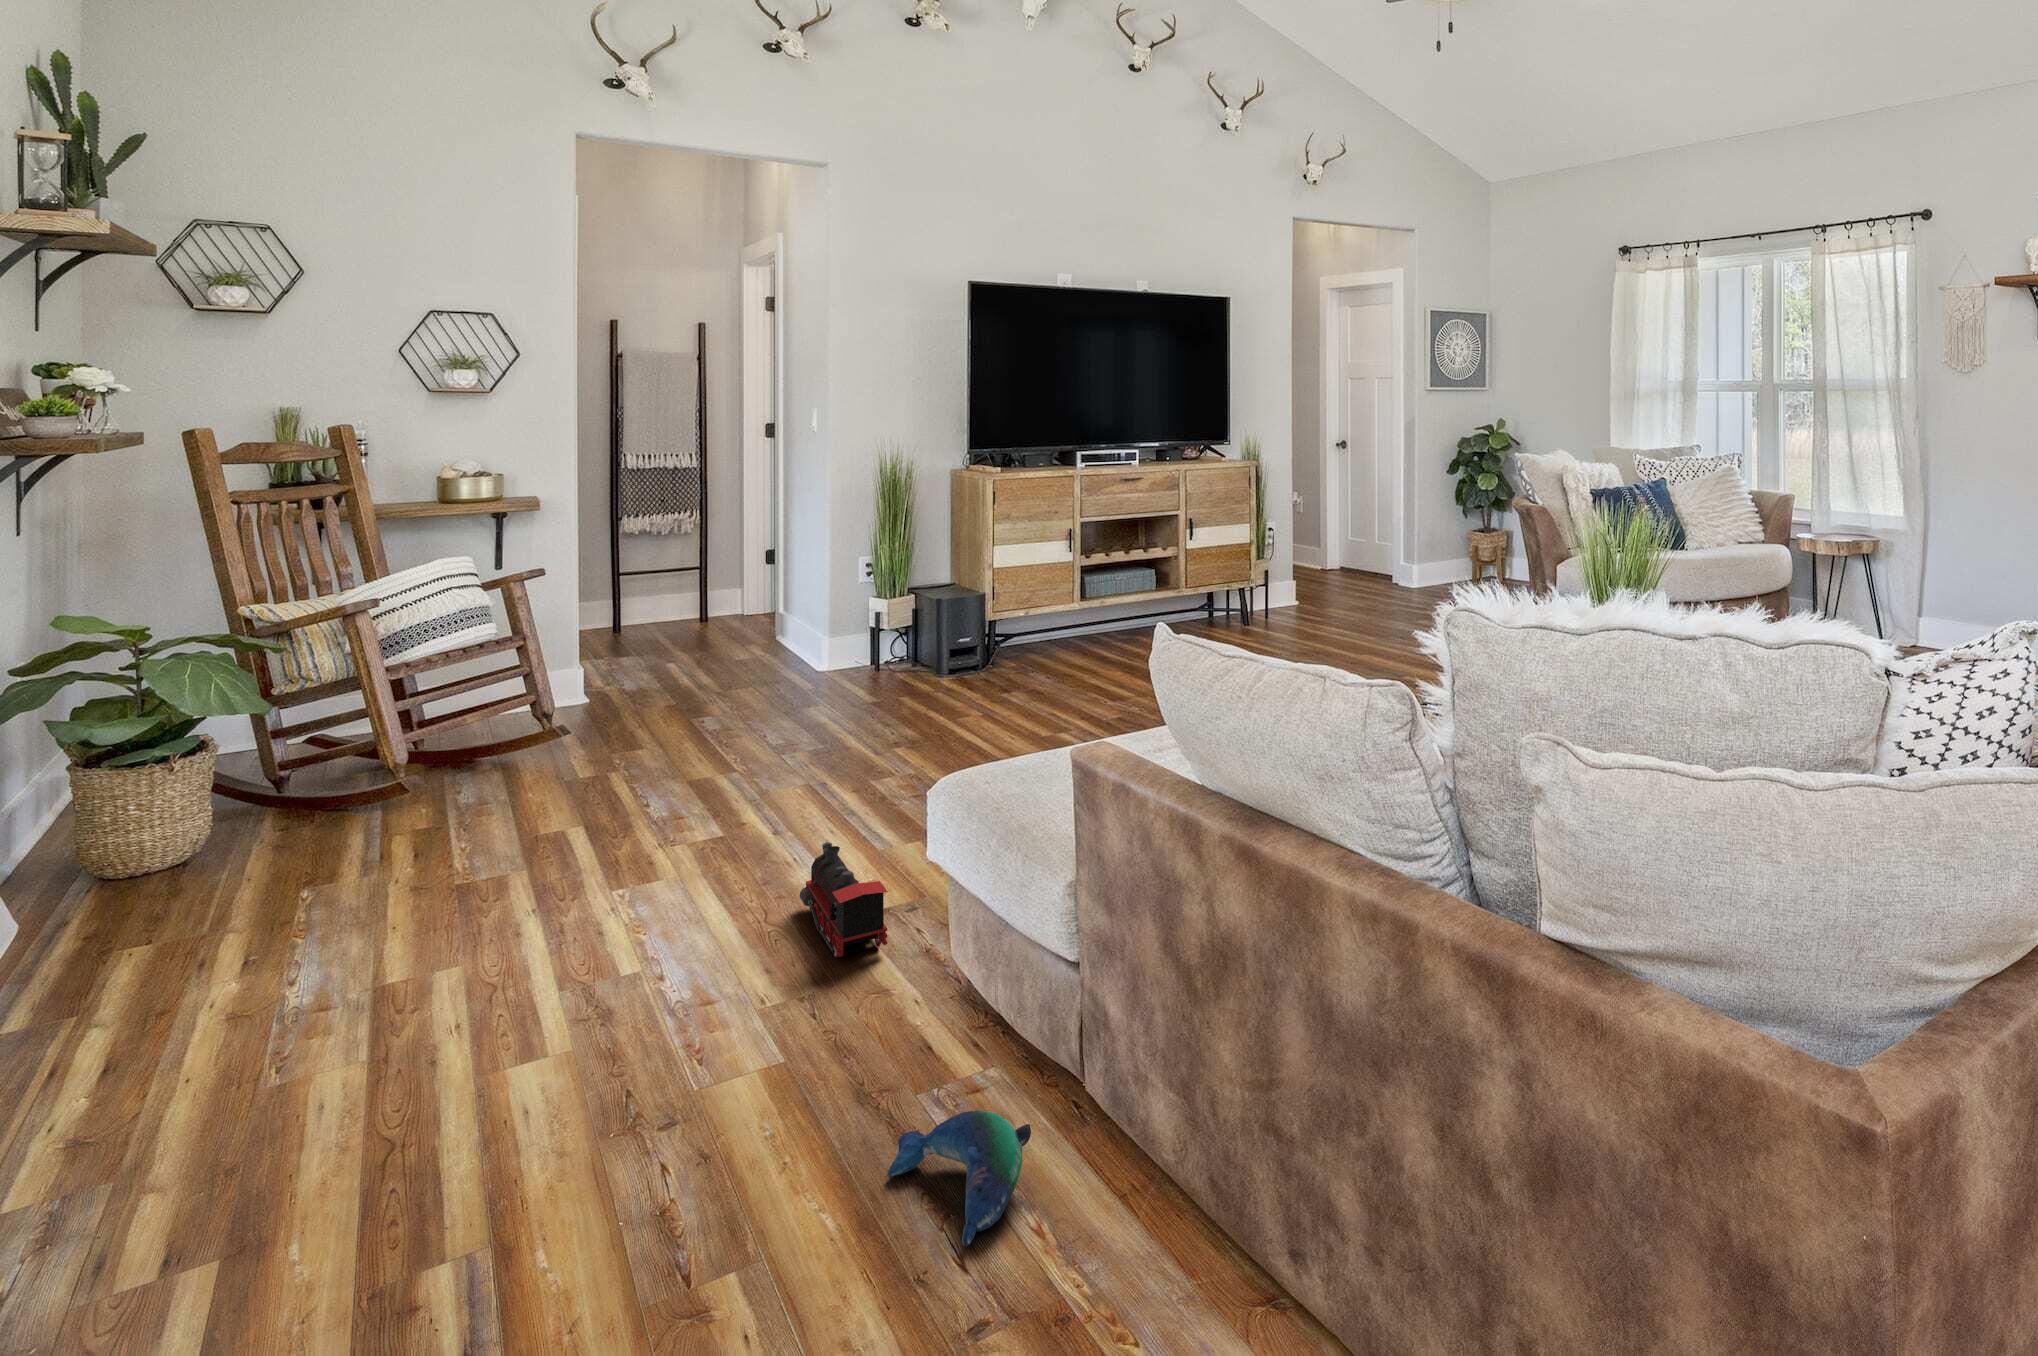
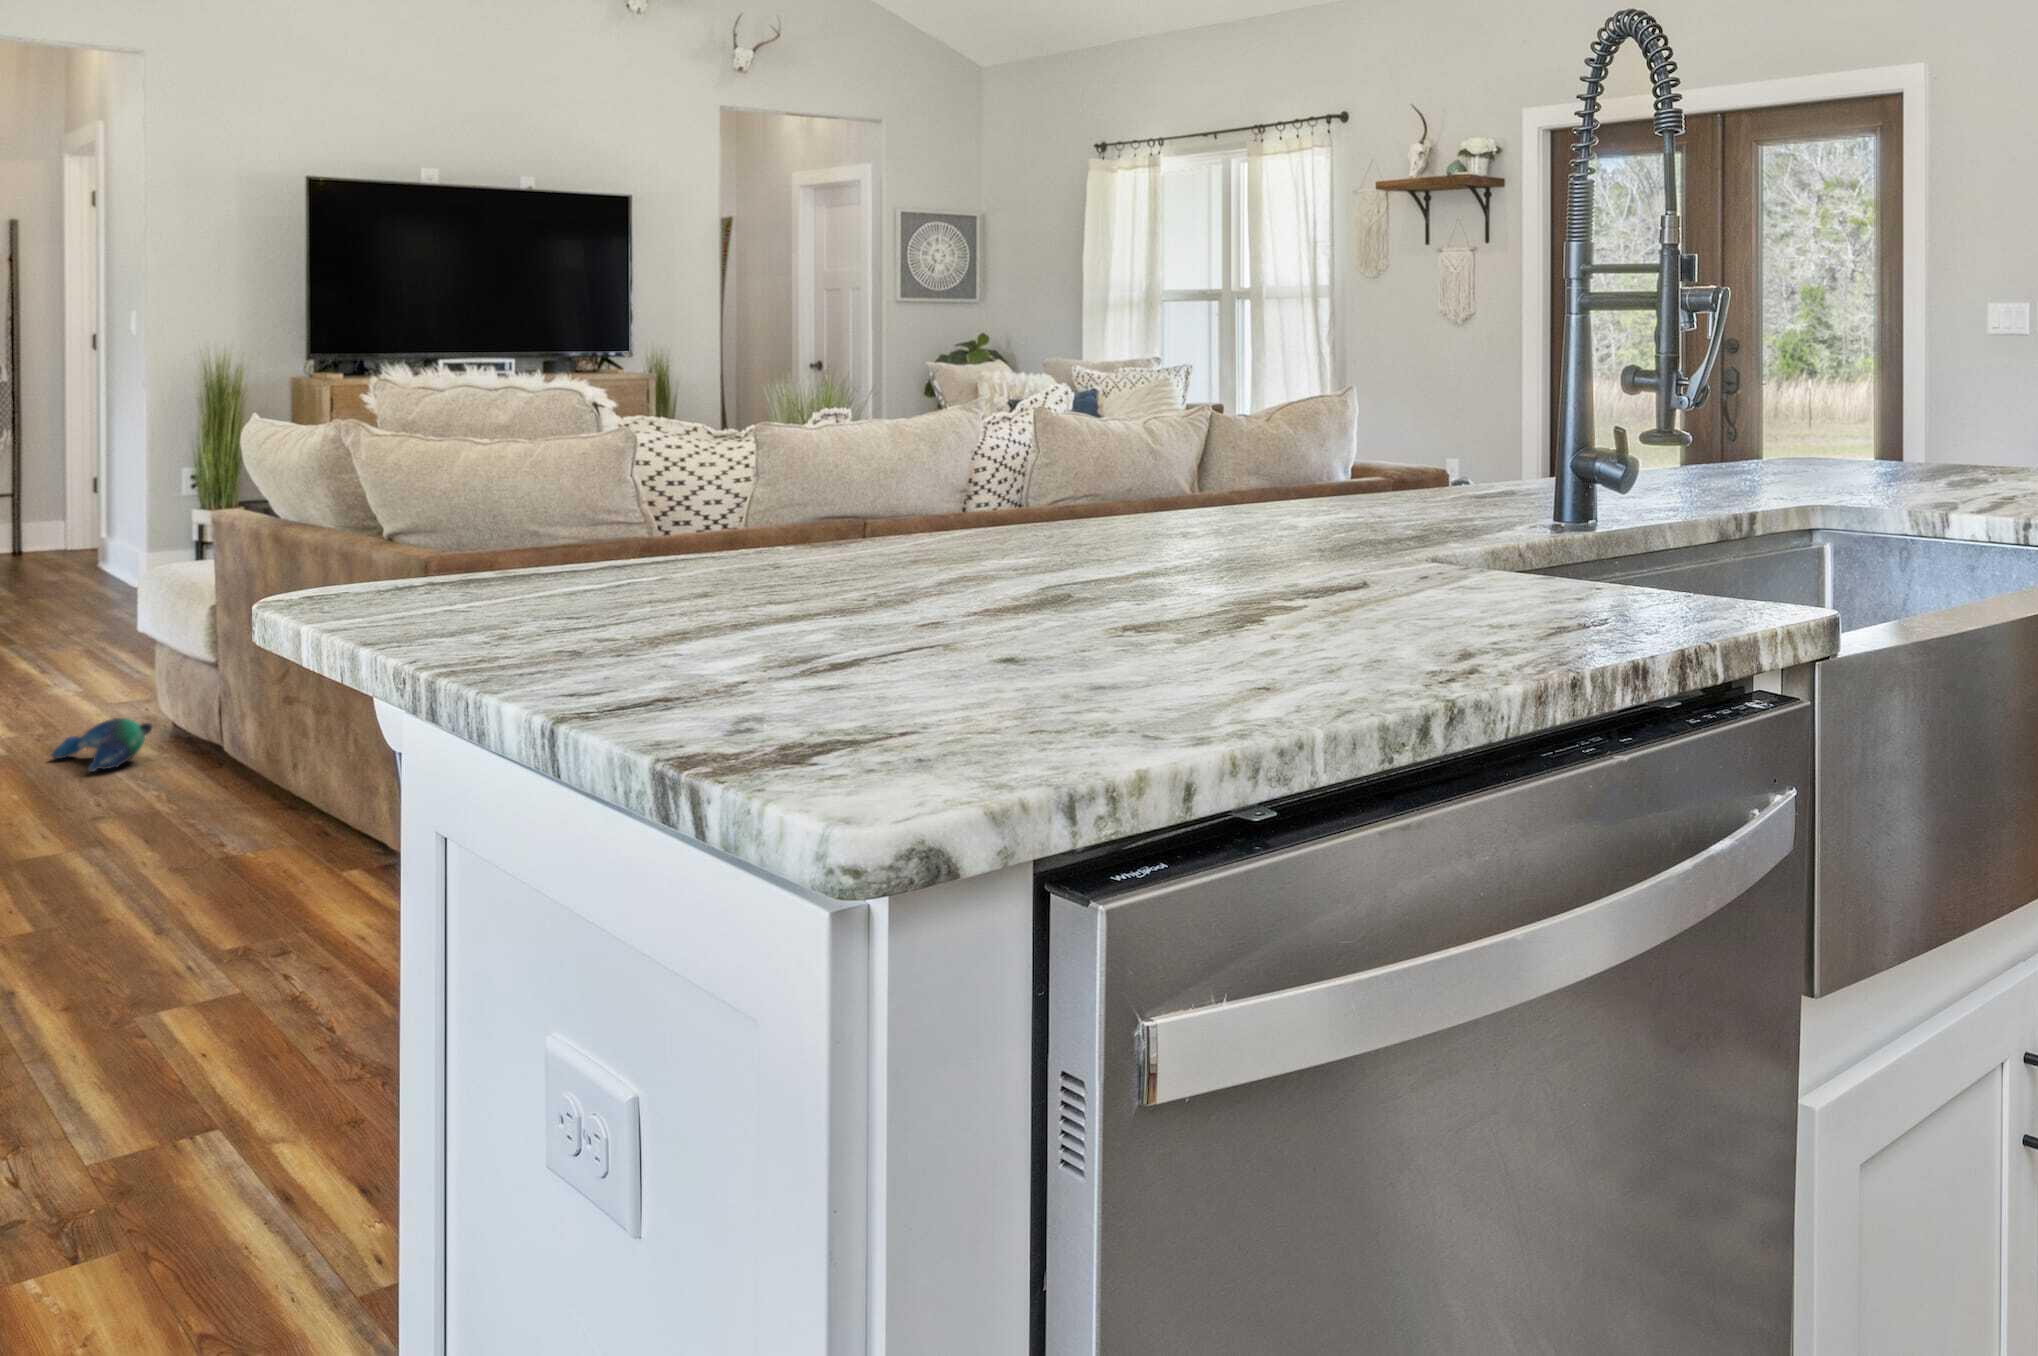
toy train: present [800,842,888,958] -> none [42,630,106,700]

